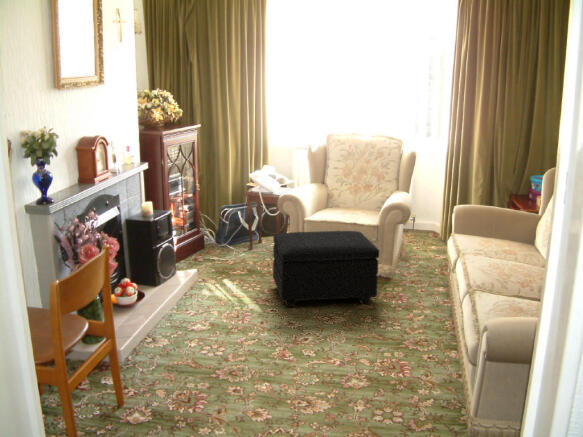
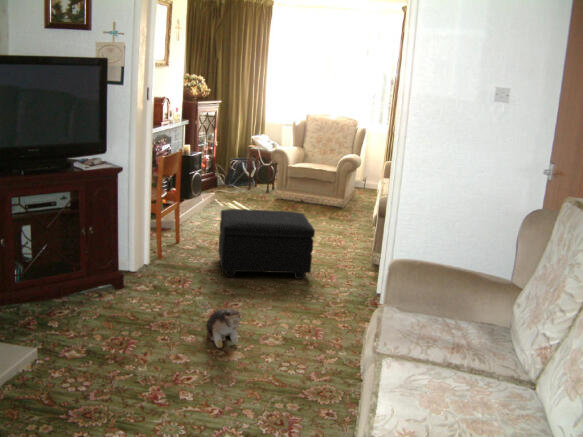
plush toy: none [279,350,327,397] -> present [207,308,244,348]

